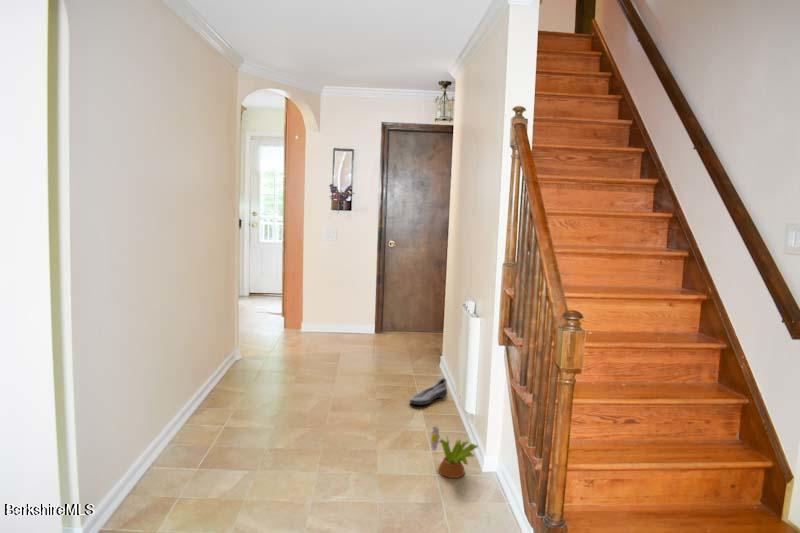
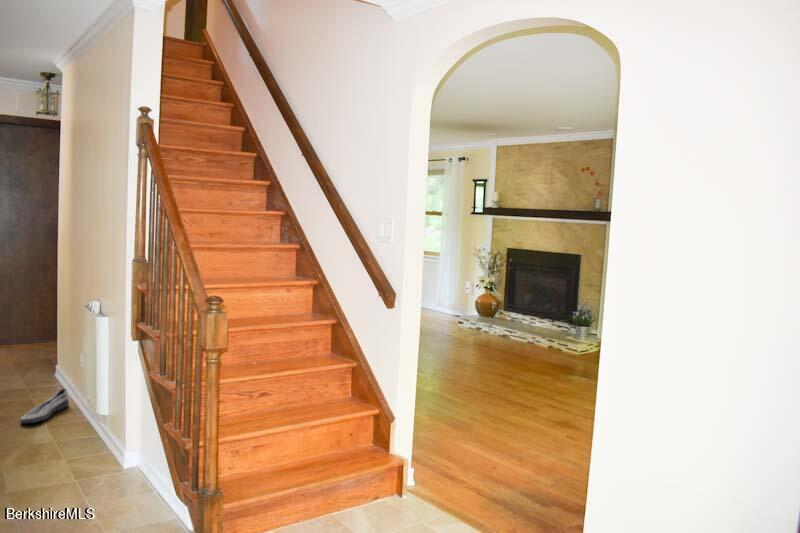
decorative plant: present [431,426,477,478] -> none [60,434,117,486]

